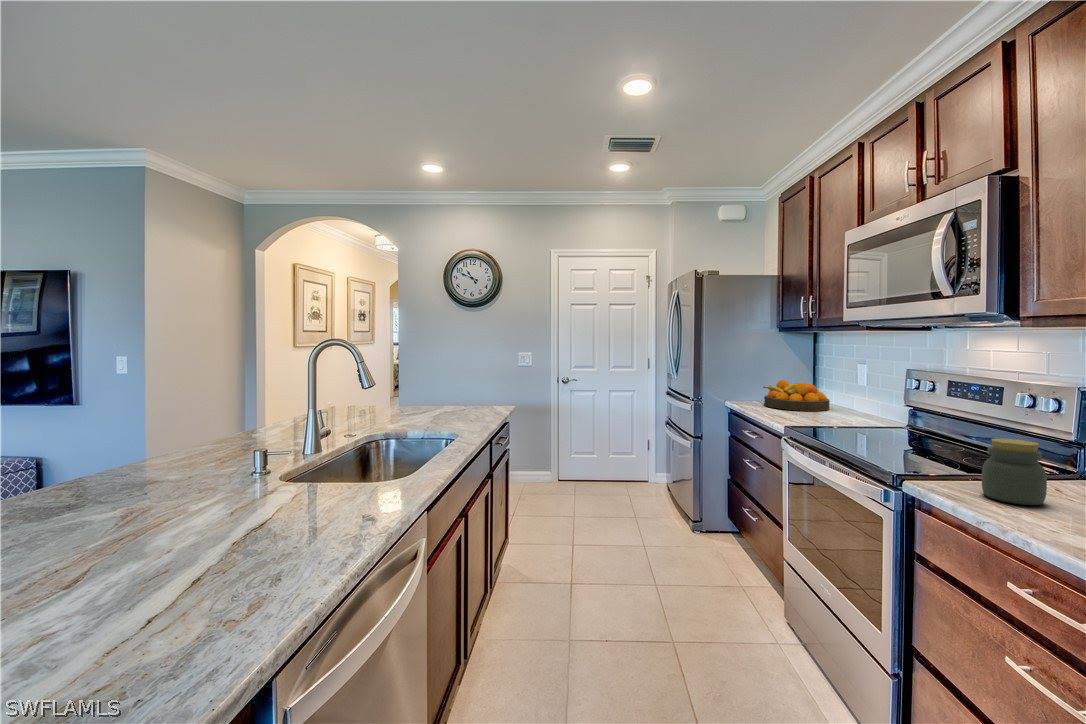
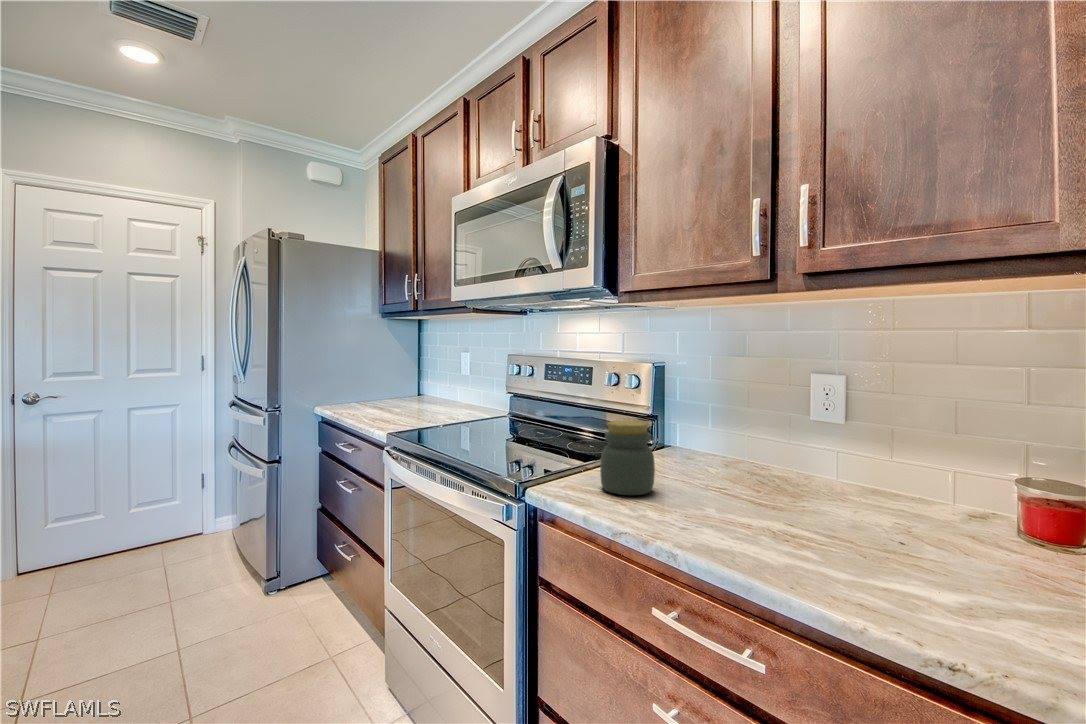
fruit bowl: present [763,380,830,411] -> none [361,376,435,411]

